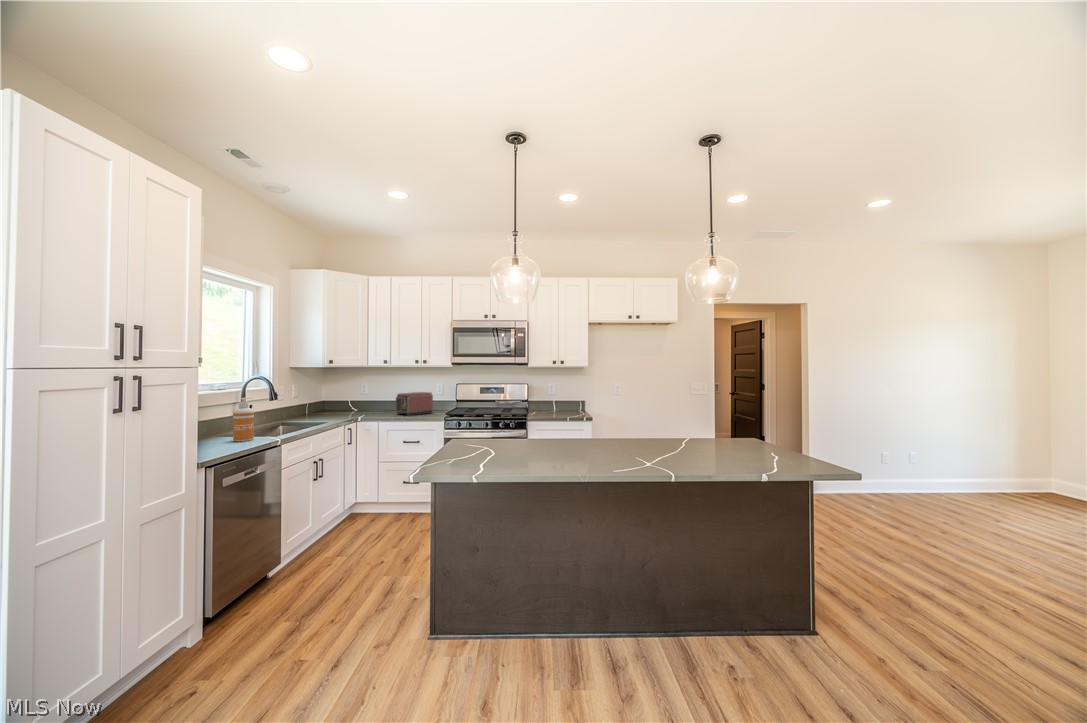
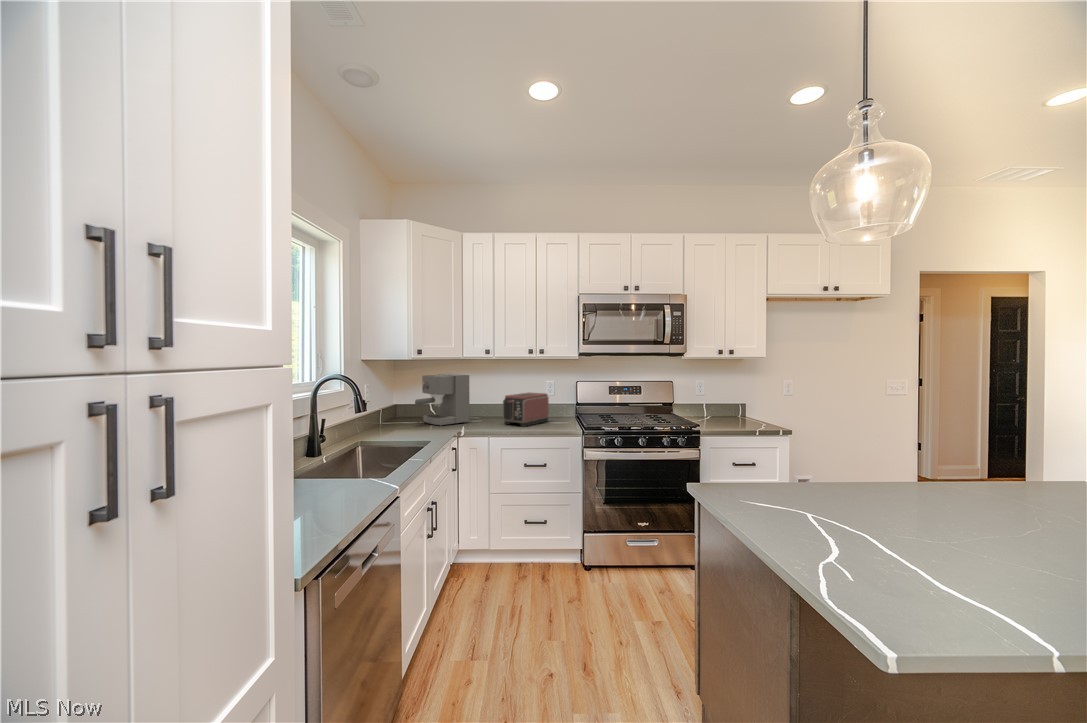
coffee maker: none [329,378,373,415] -> present [415,374,470,426]
soap dispenser: present [233,398,254,441] -> none [327,416,361,498]

